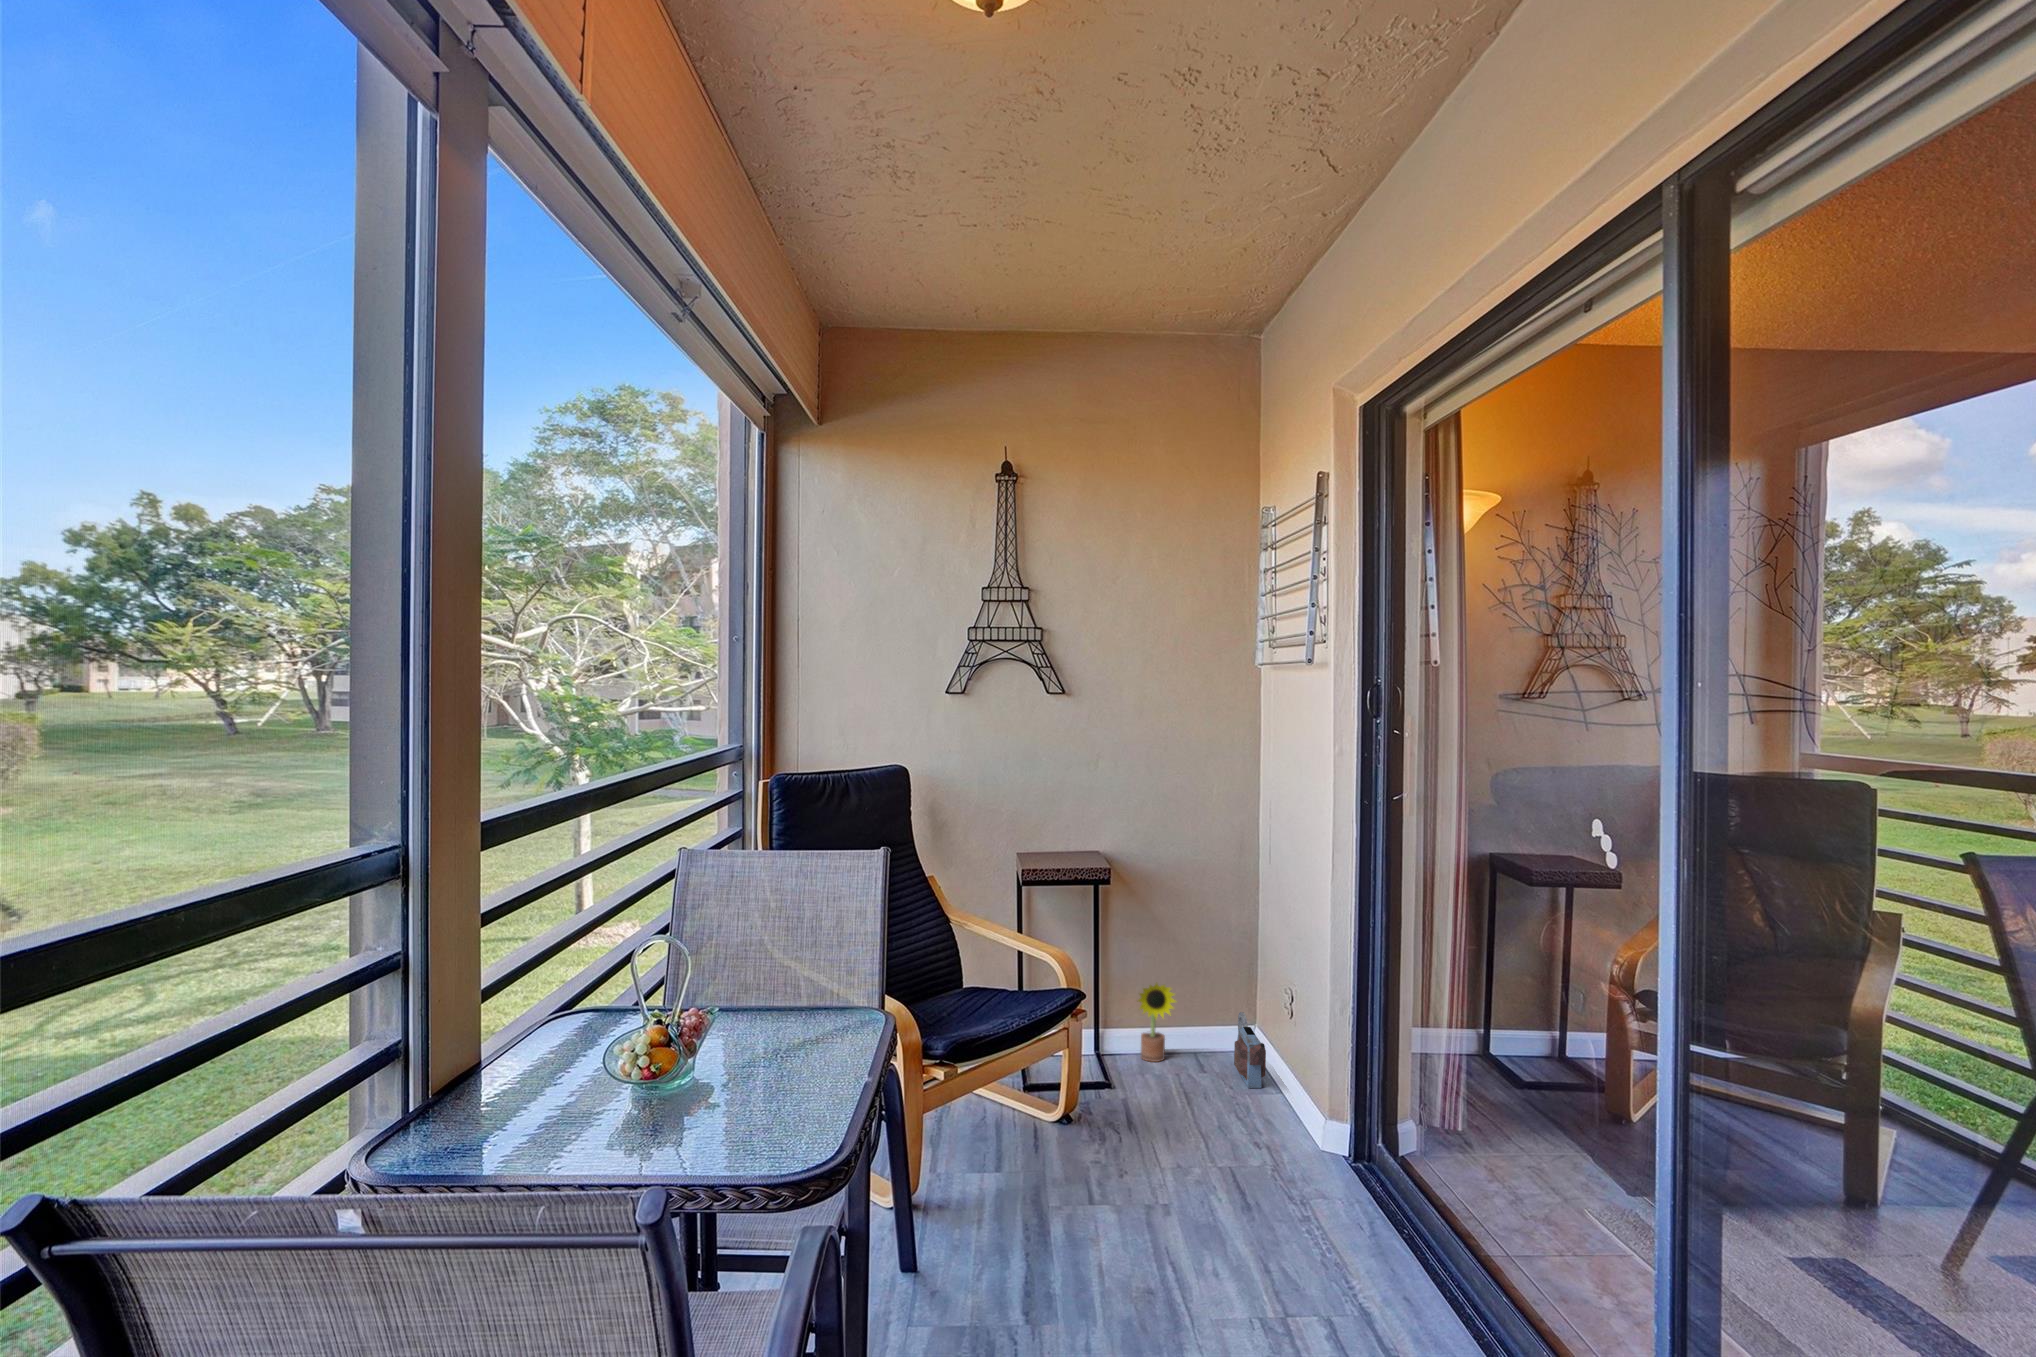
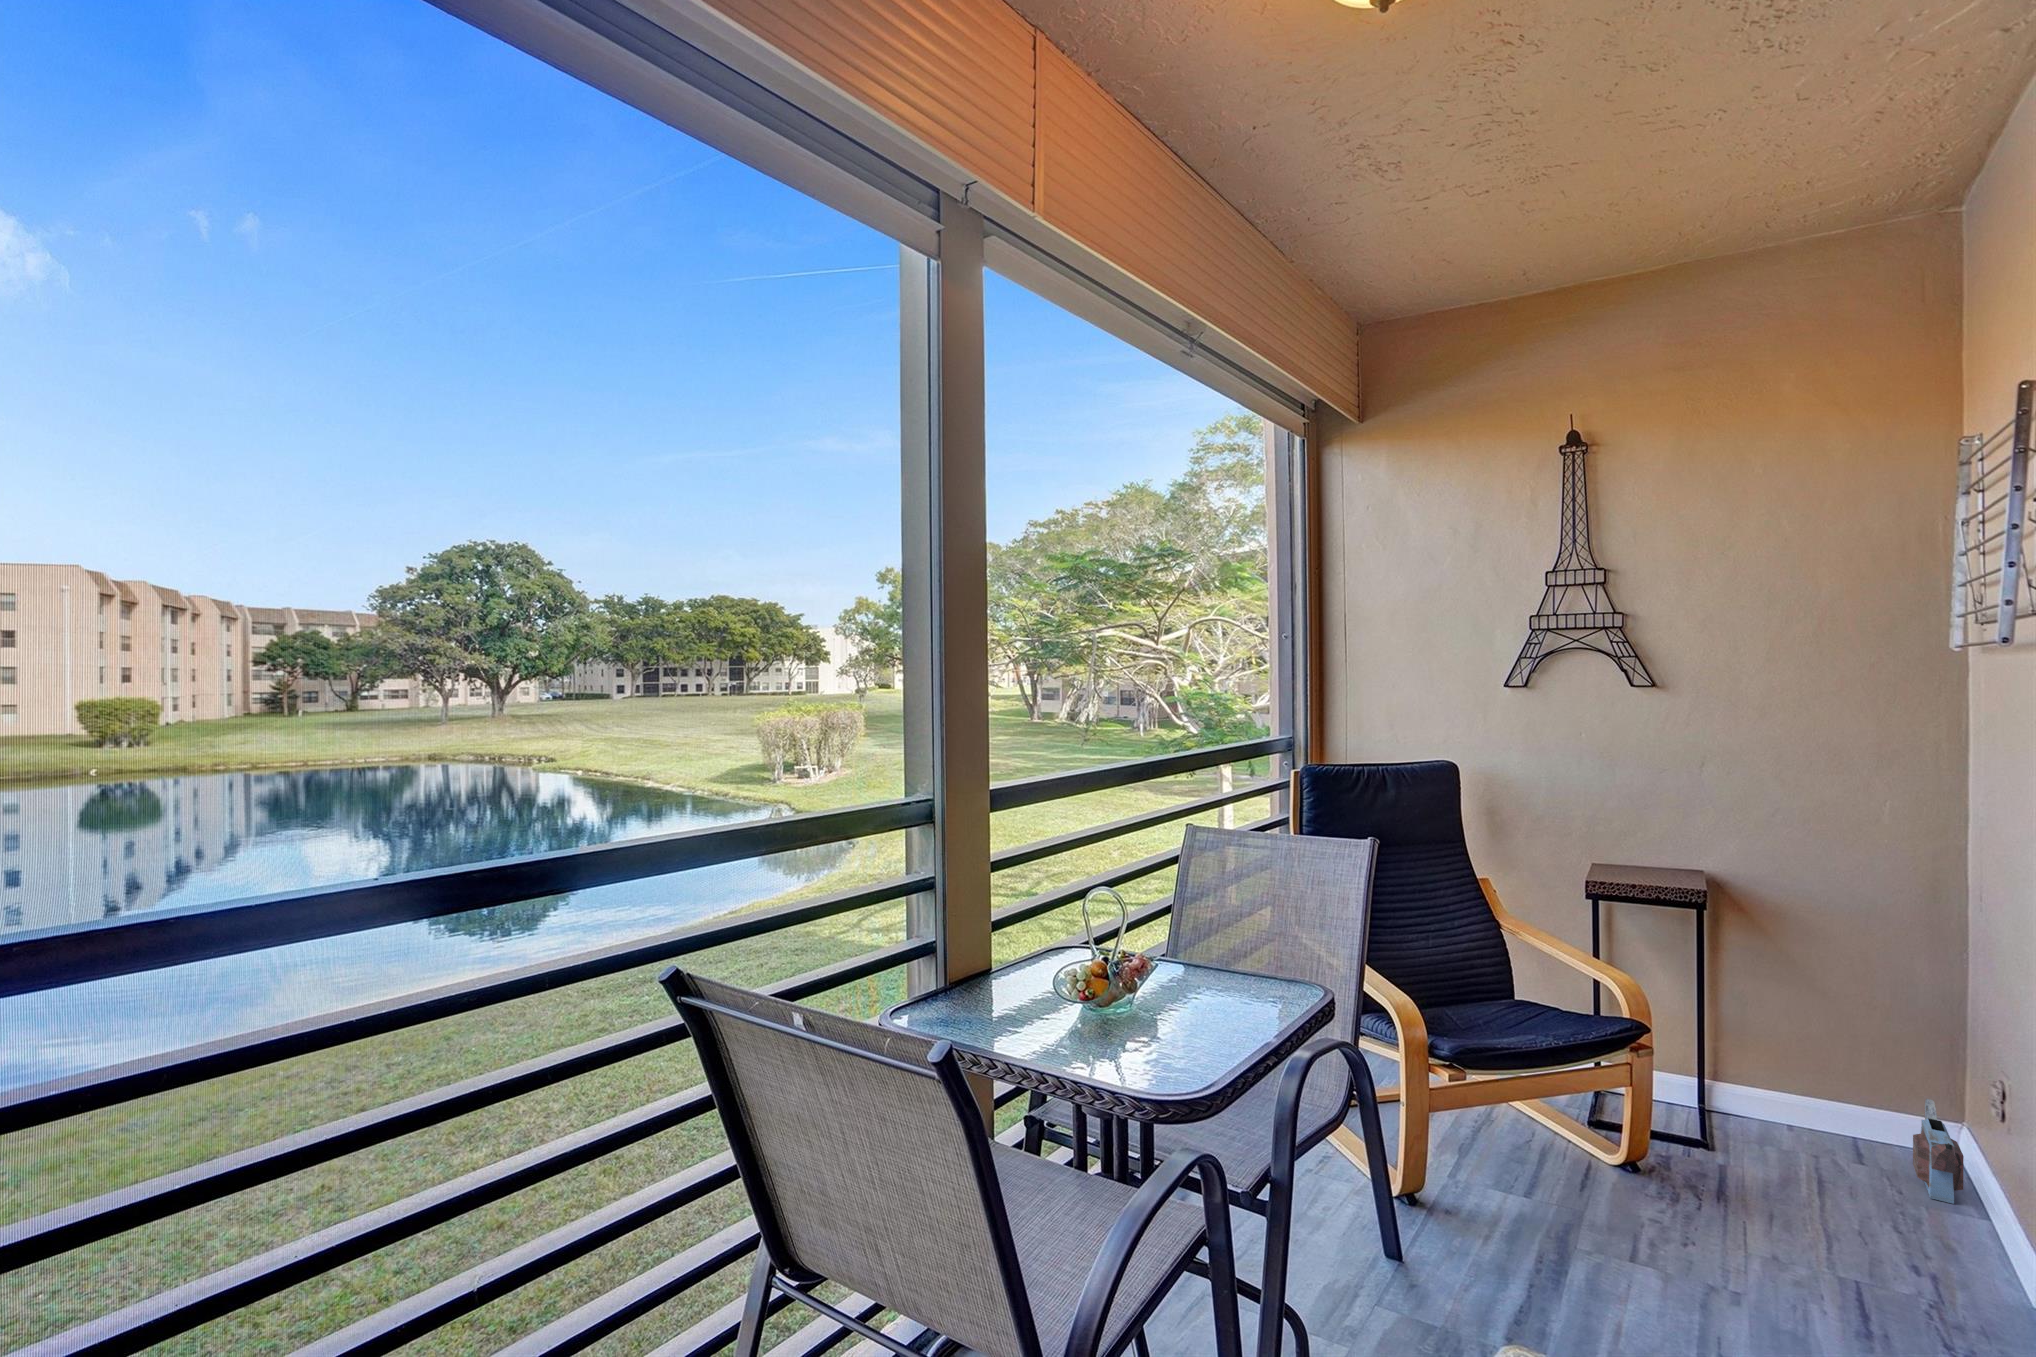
decorative plant: present [1138,984,1176,1062] -> none [1756,1037,1821,1135]

